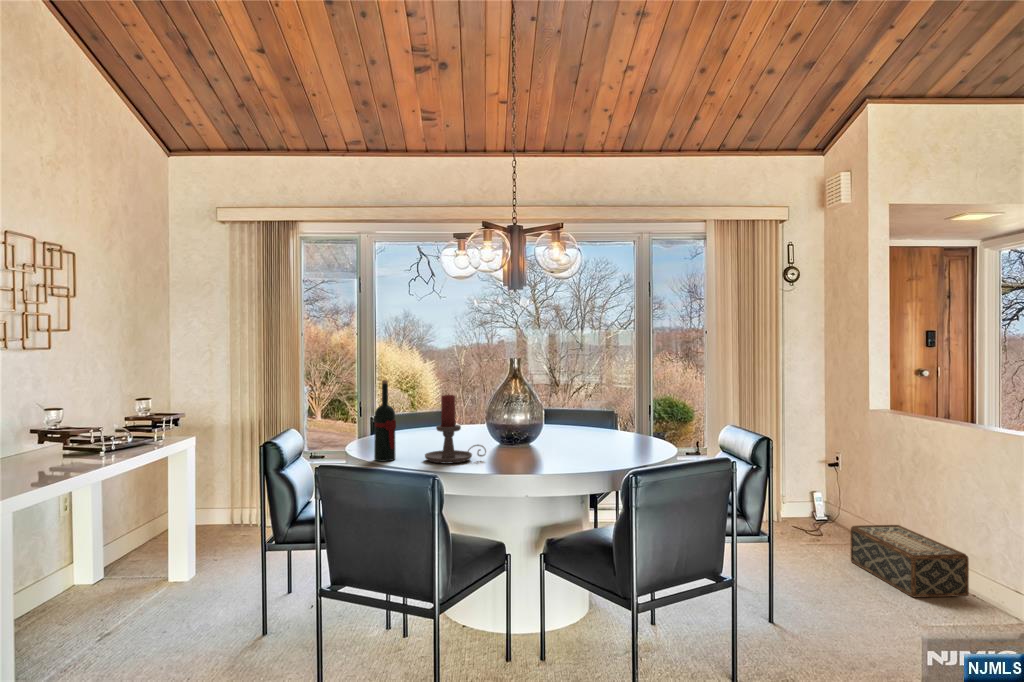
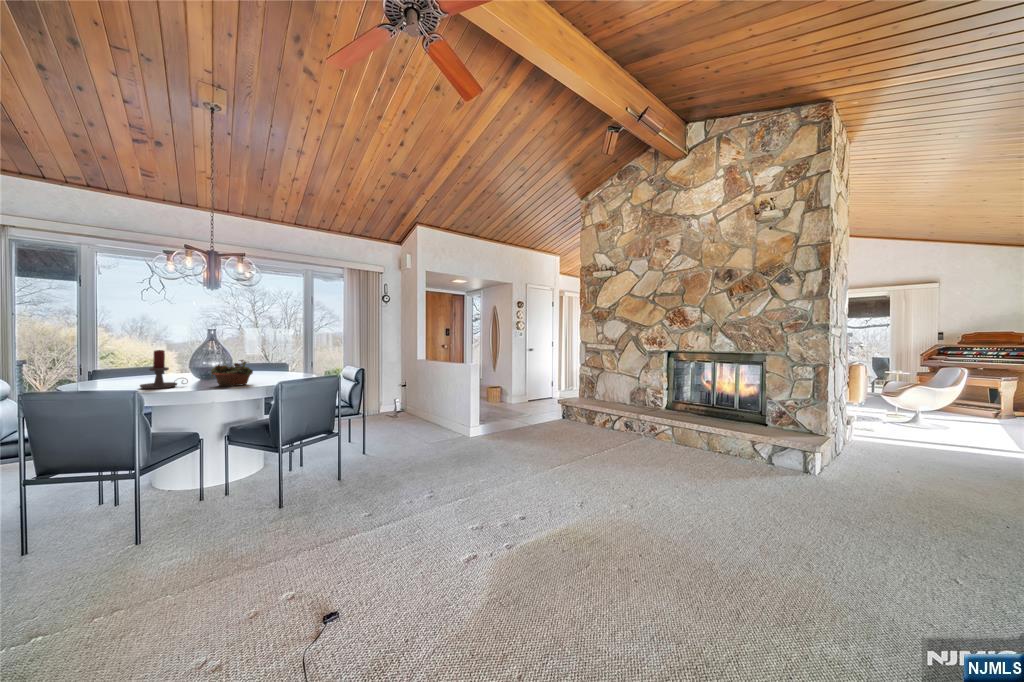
wine bottle: present [374,380,396,461] -> none [95,342,115,391]
succulent planter: none [518,415,583,468] -> present [211,360,253,386]
woven basket: present [851,525,969,598] -> none [403,407,443,433]

